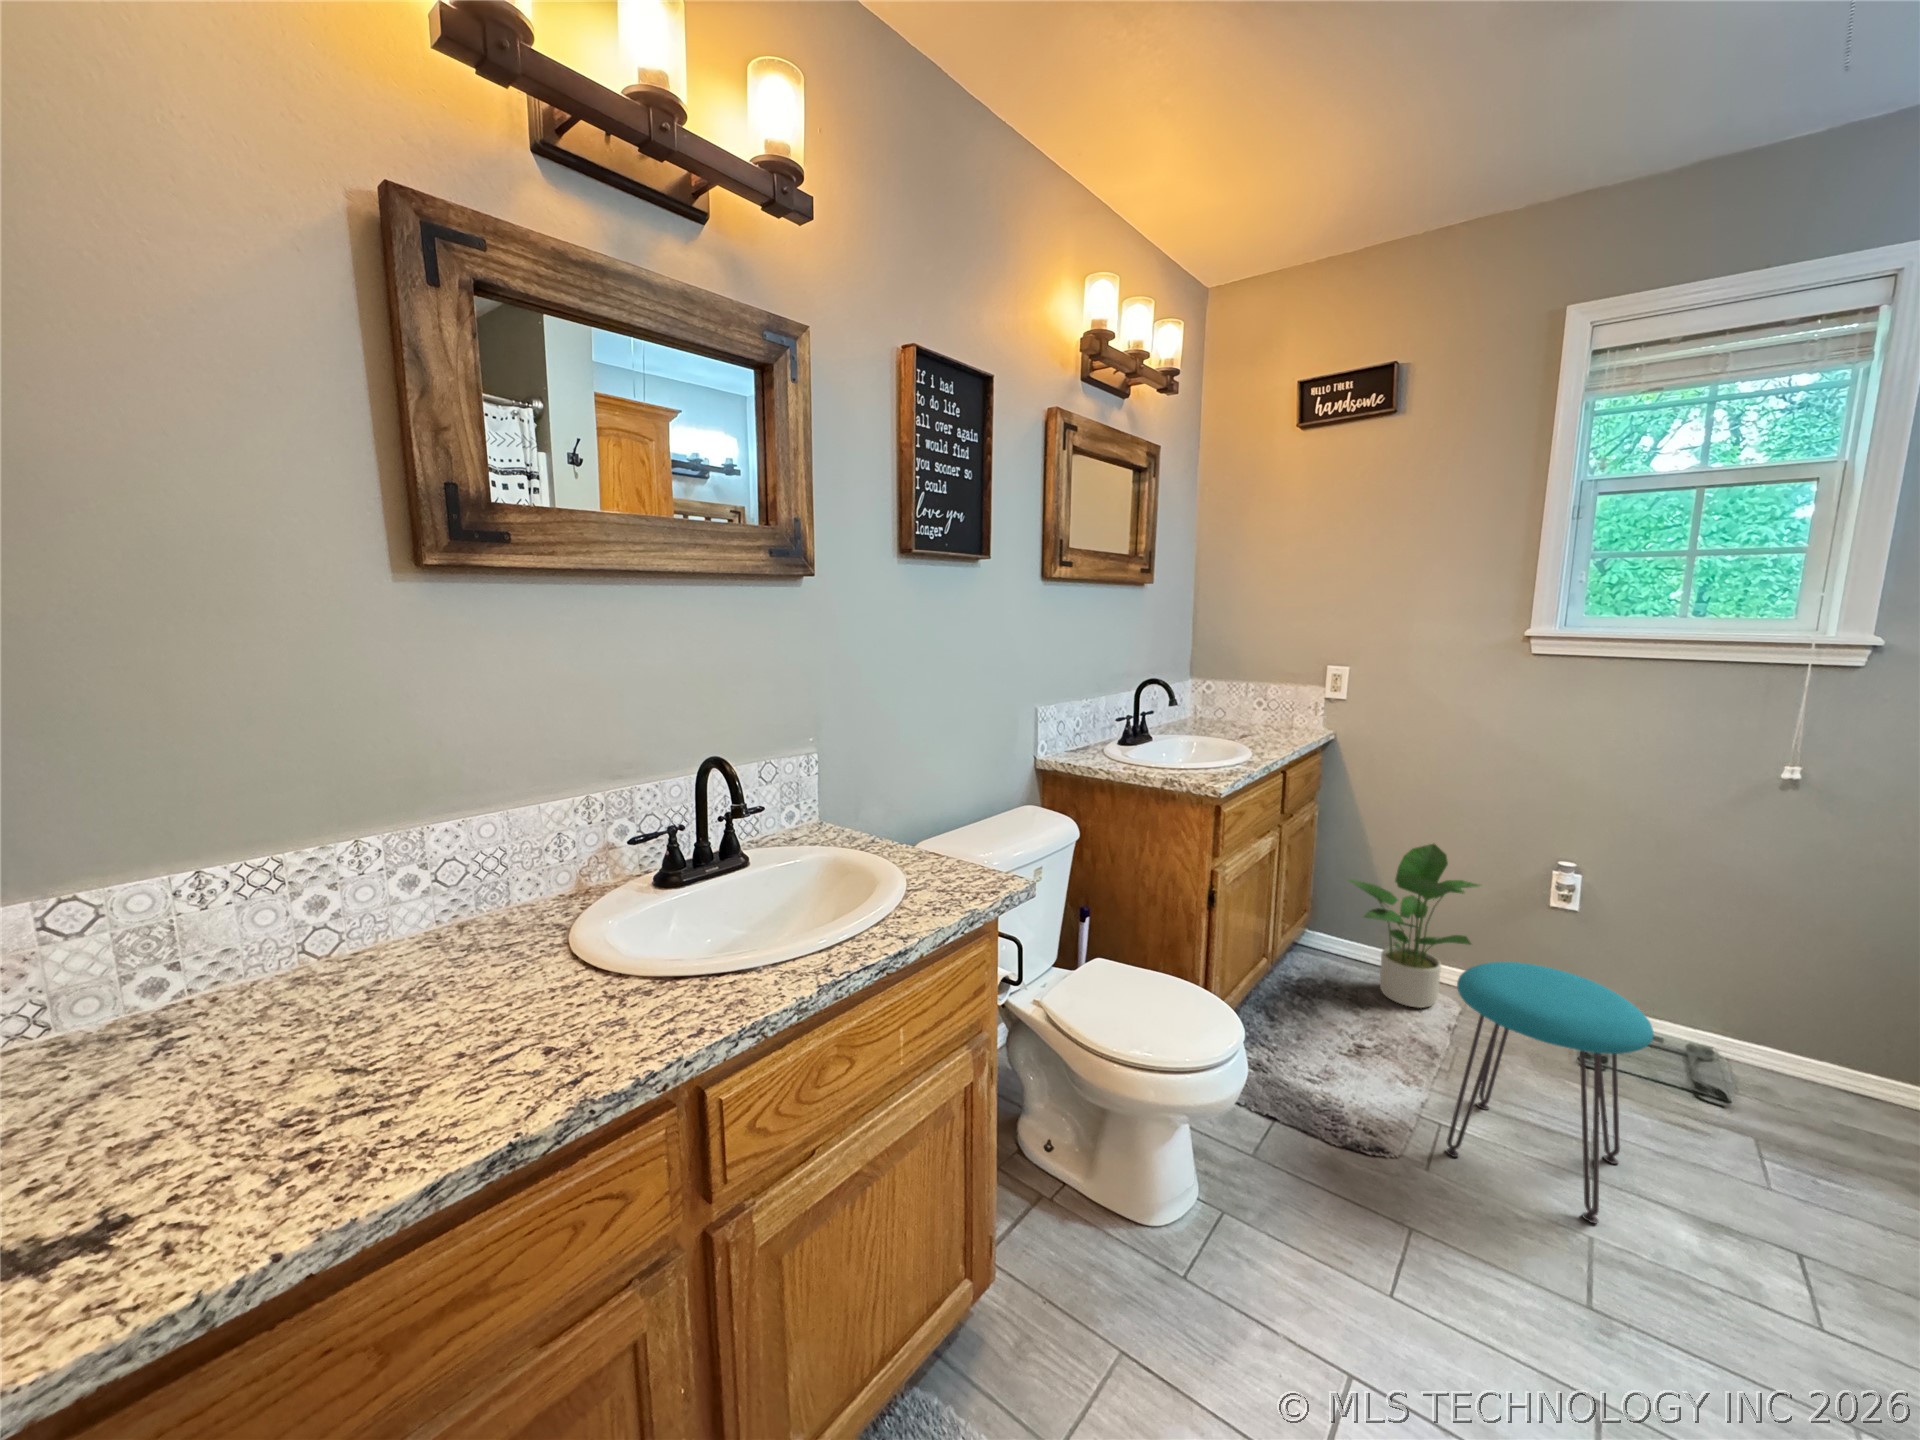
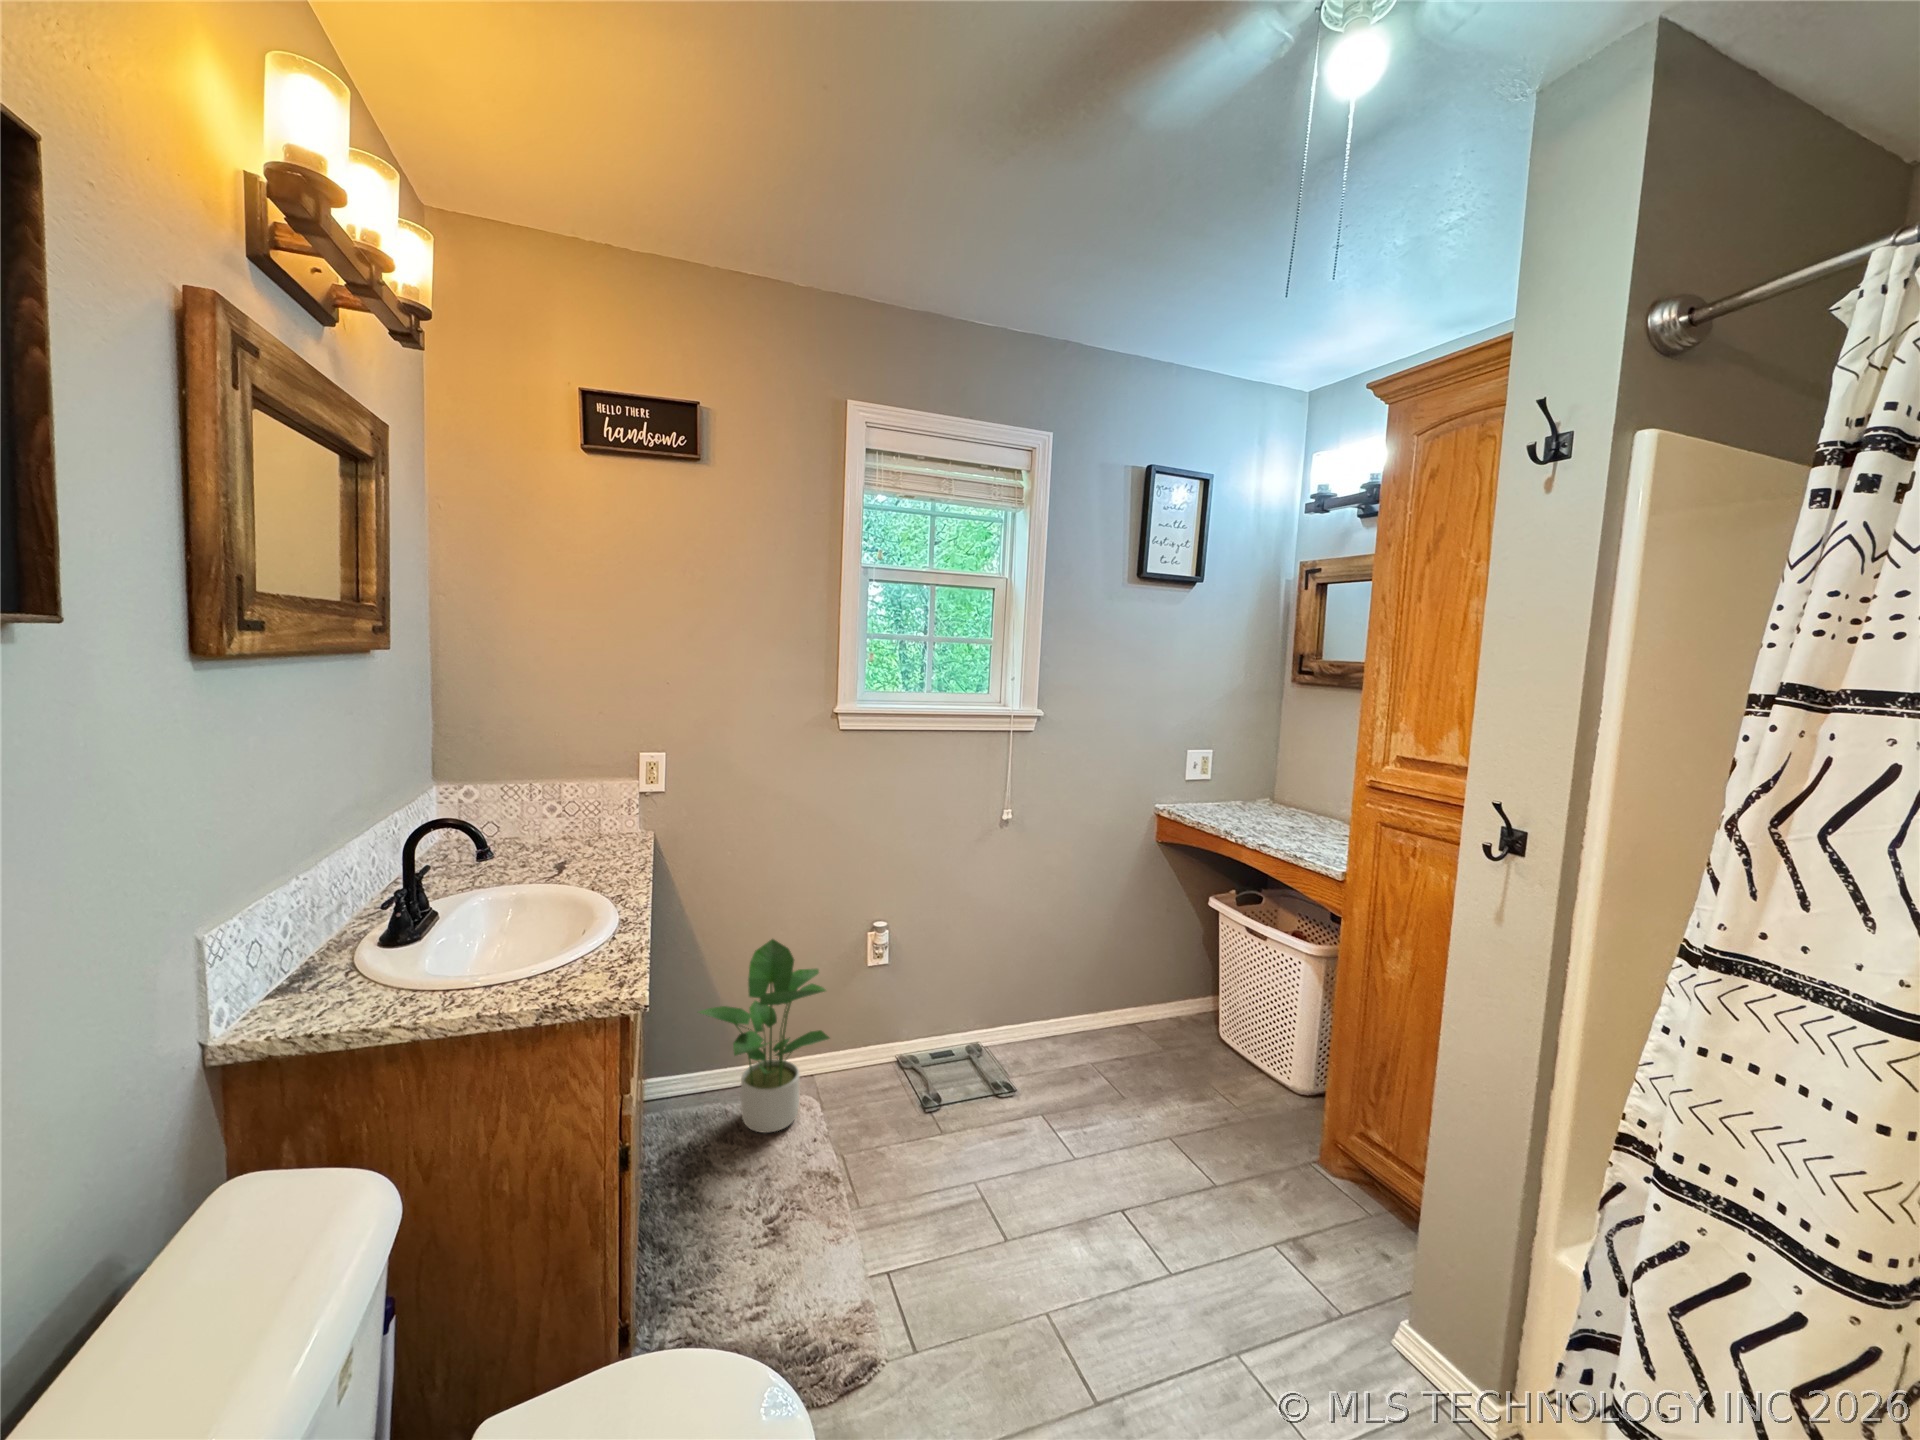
stool: present [1446,962,1653,1223] -> none [885,1050,1035,1305]

